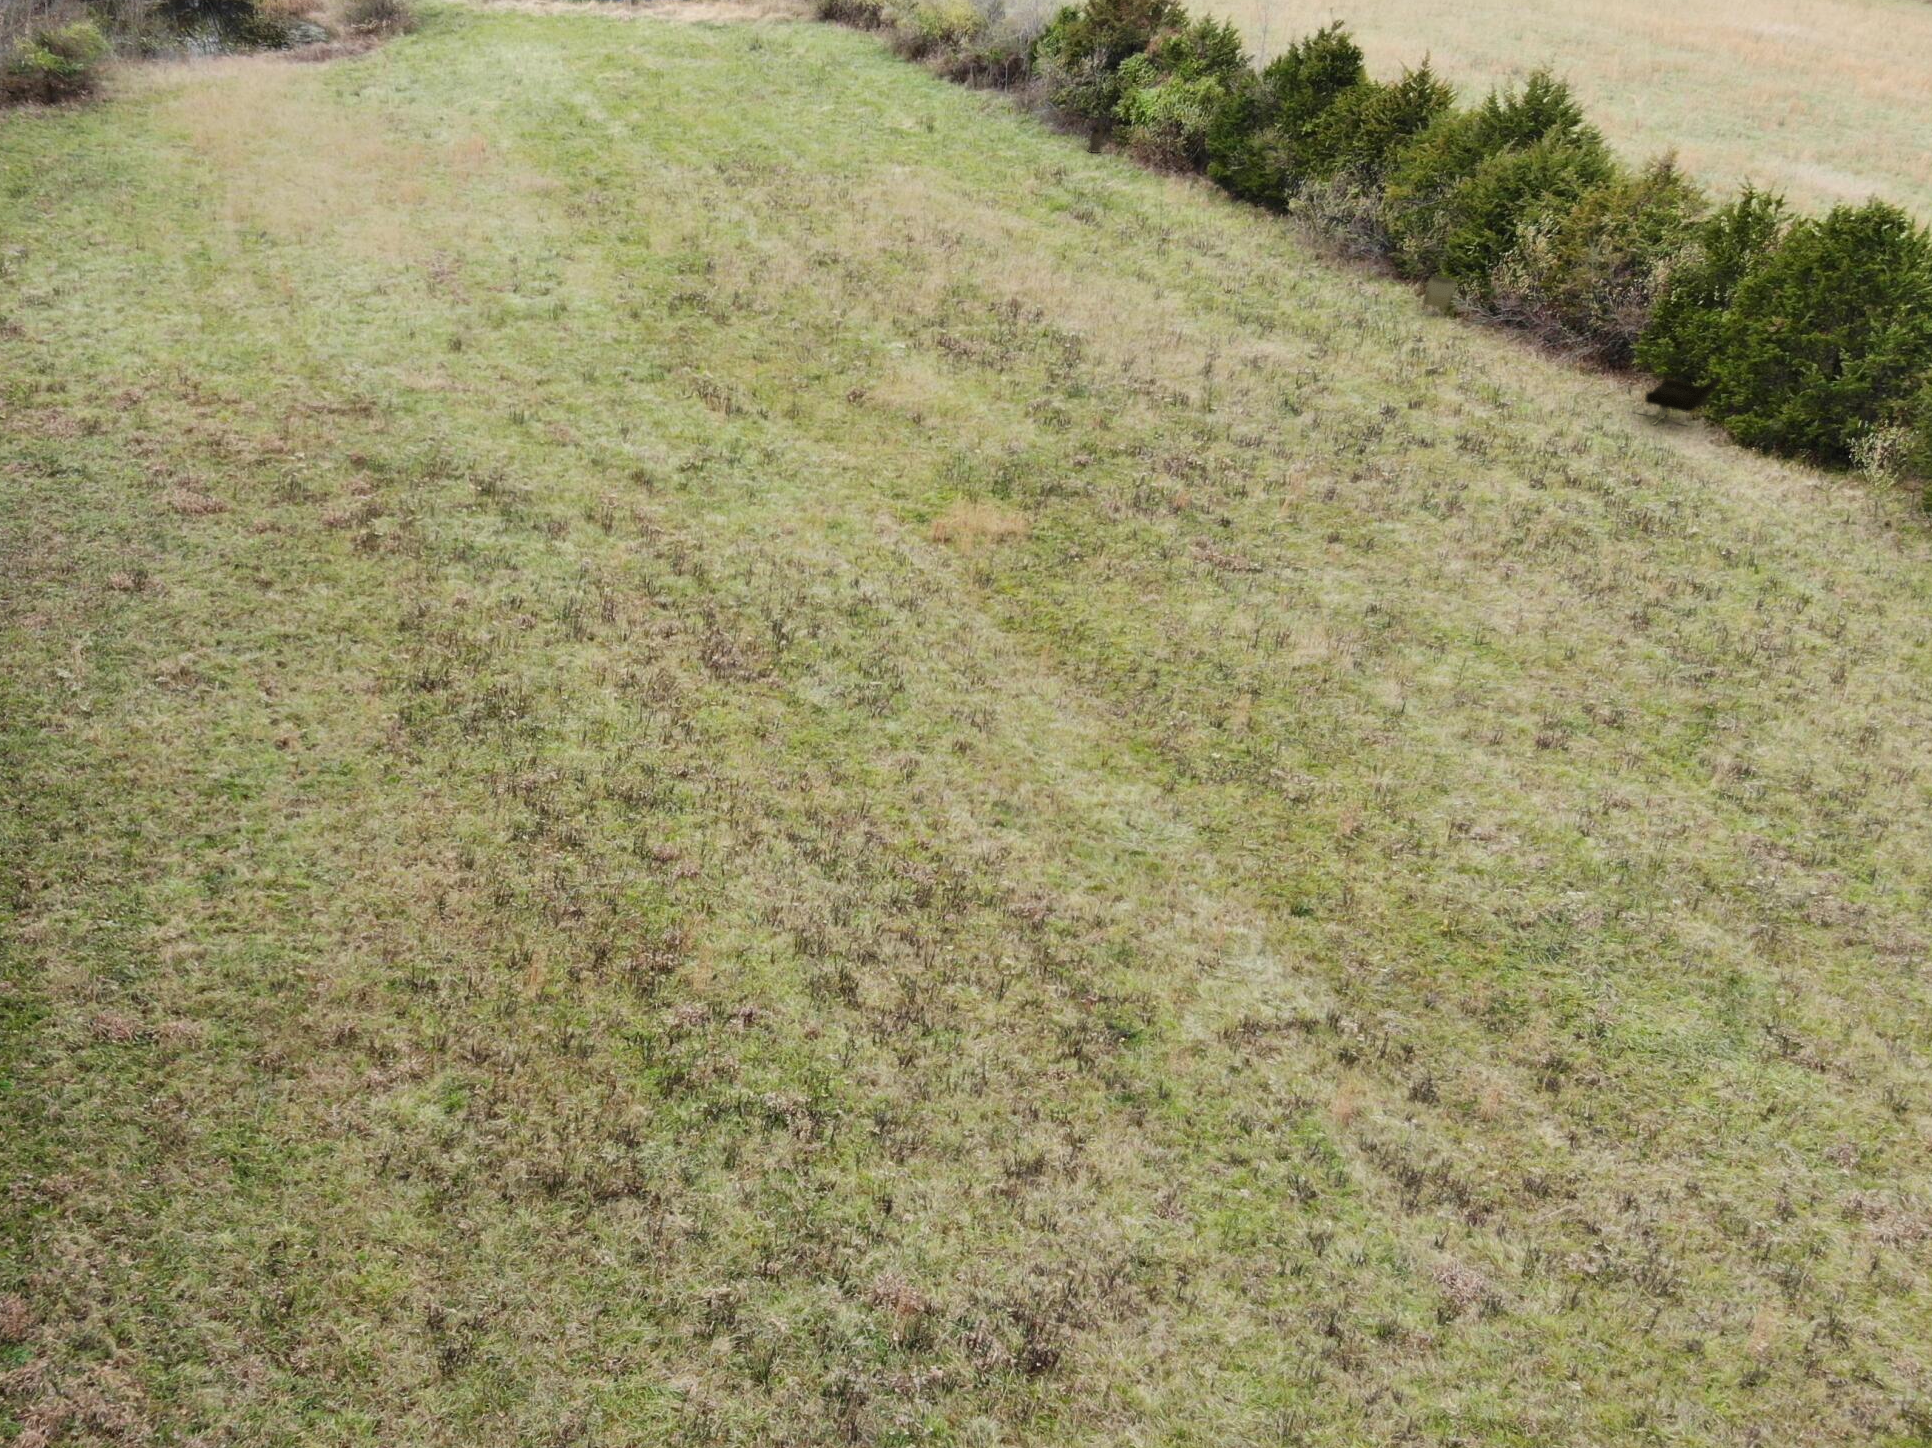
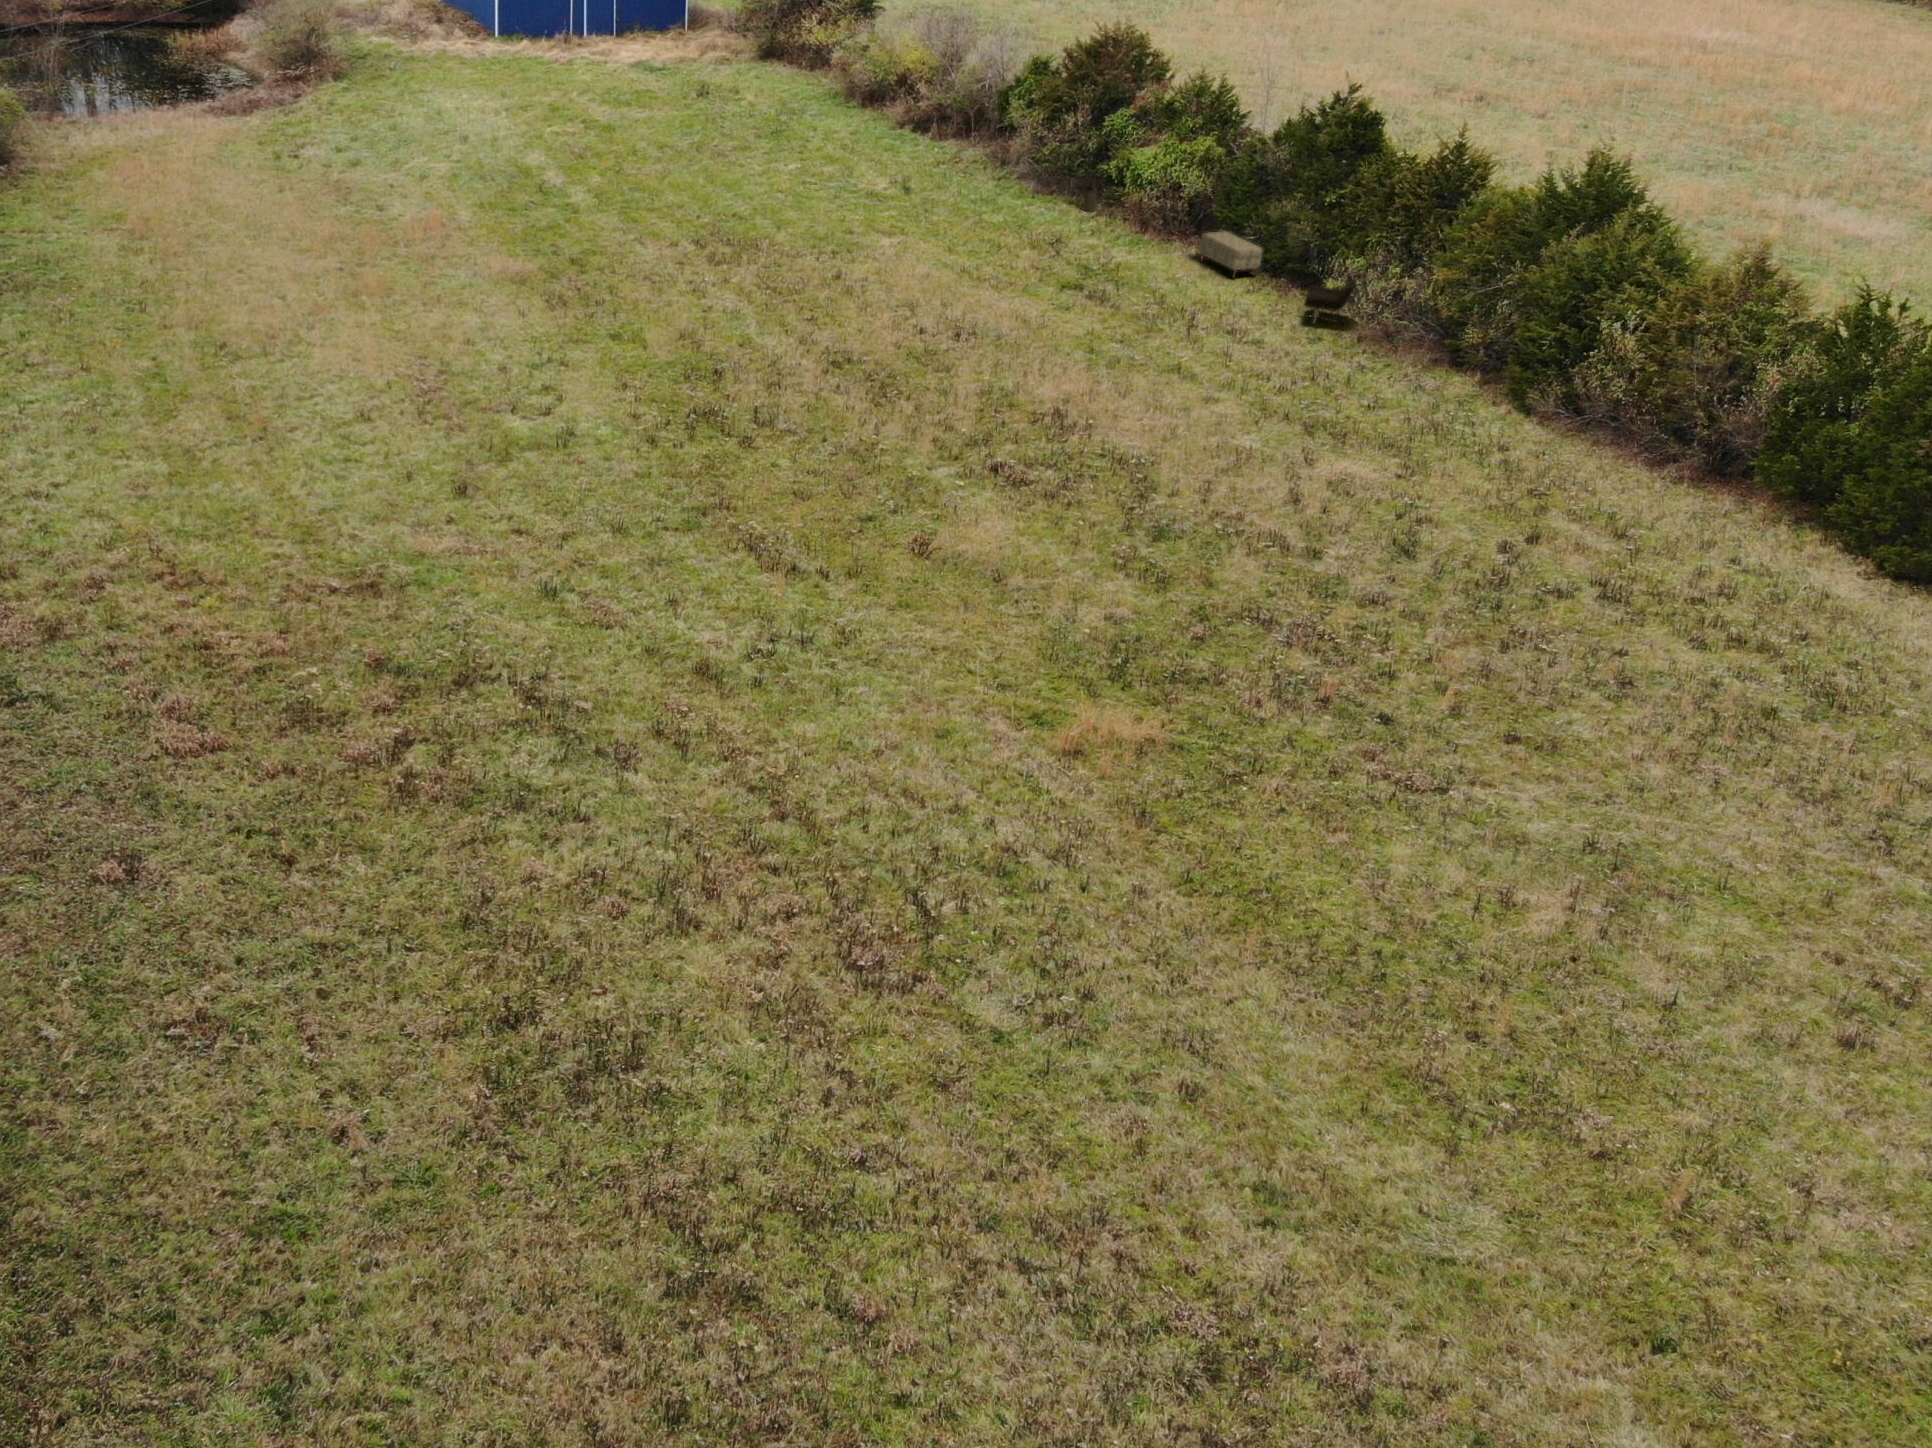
bench: none [1186,167,1244,211] -> present [1199,231,1262,278]
planter: present [1423,277,1456,307] -> none [1491,364,1526,407]
lounge chair: present [1645,376,1723,424] -> present [1304,280,1356,323]

